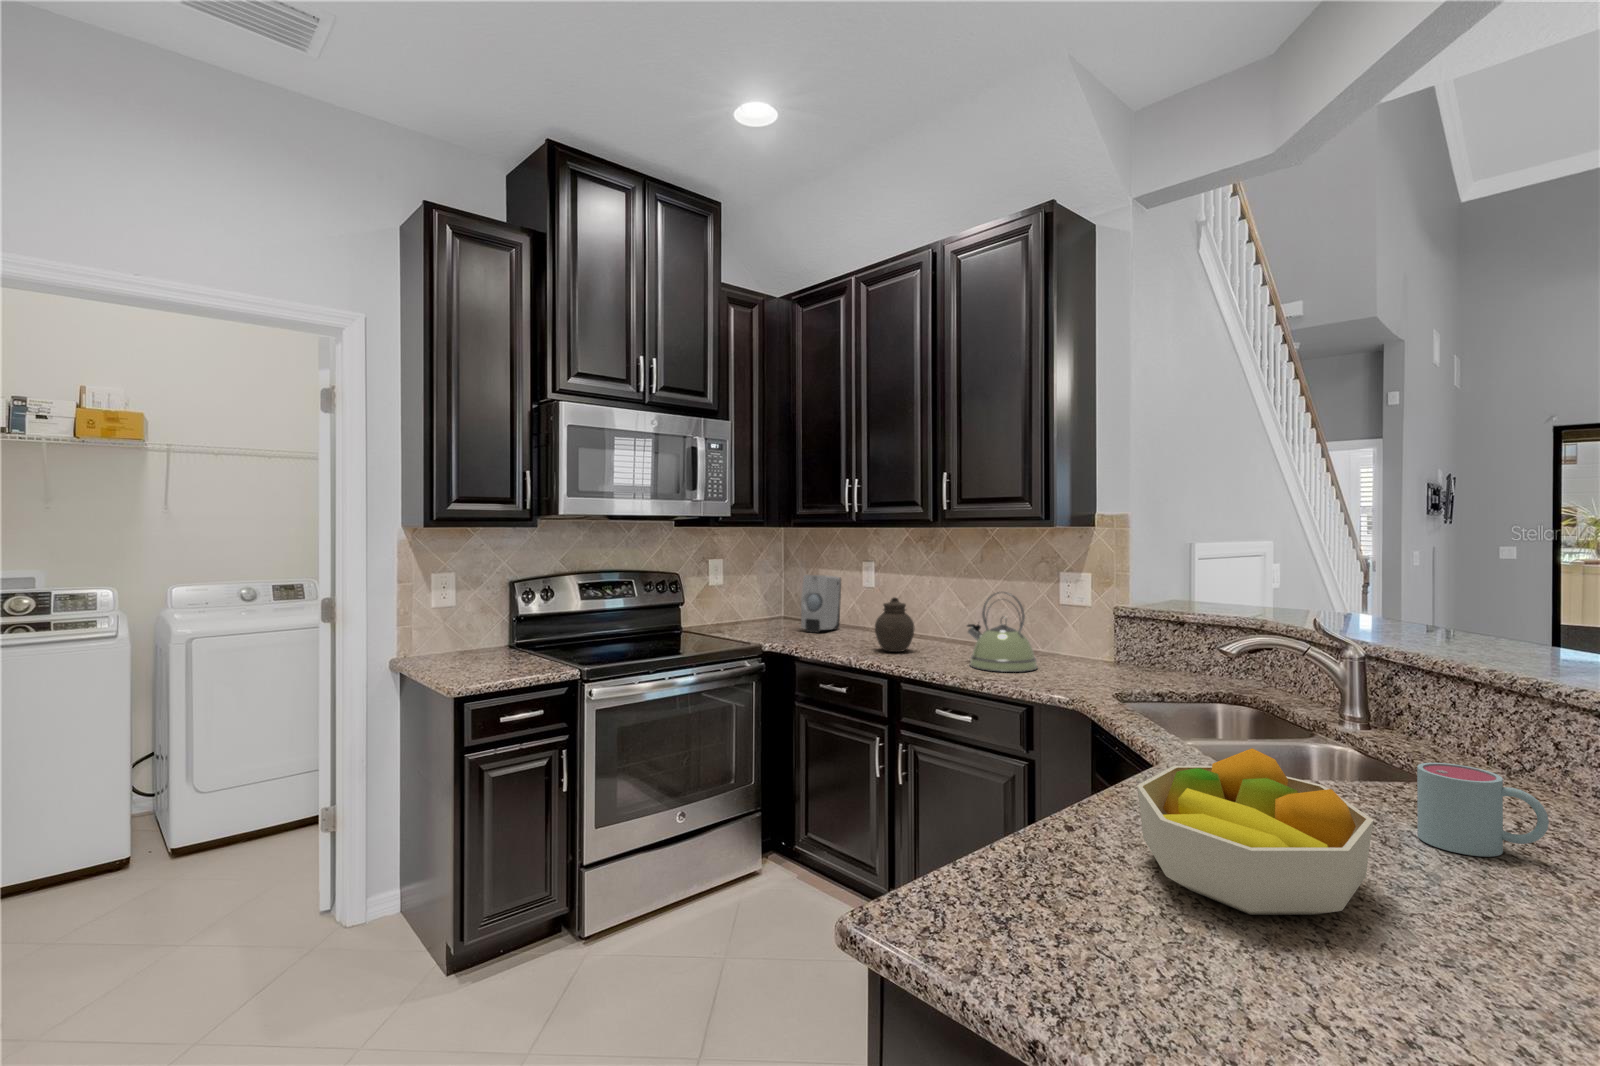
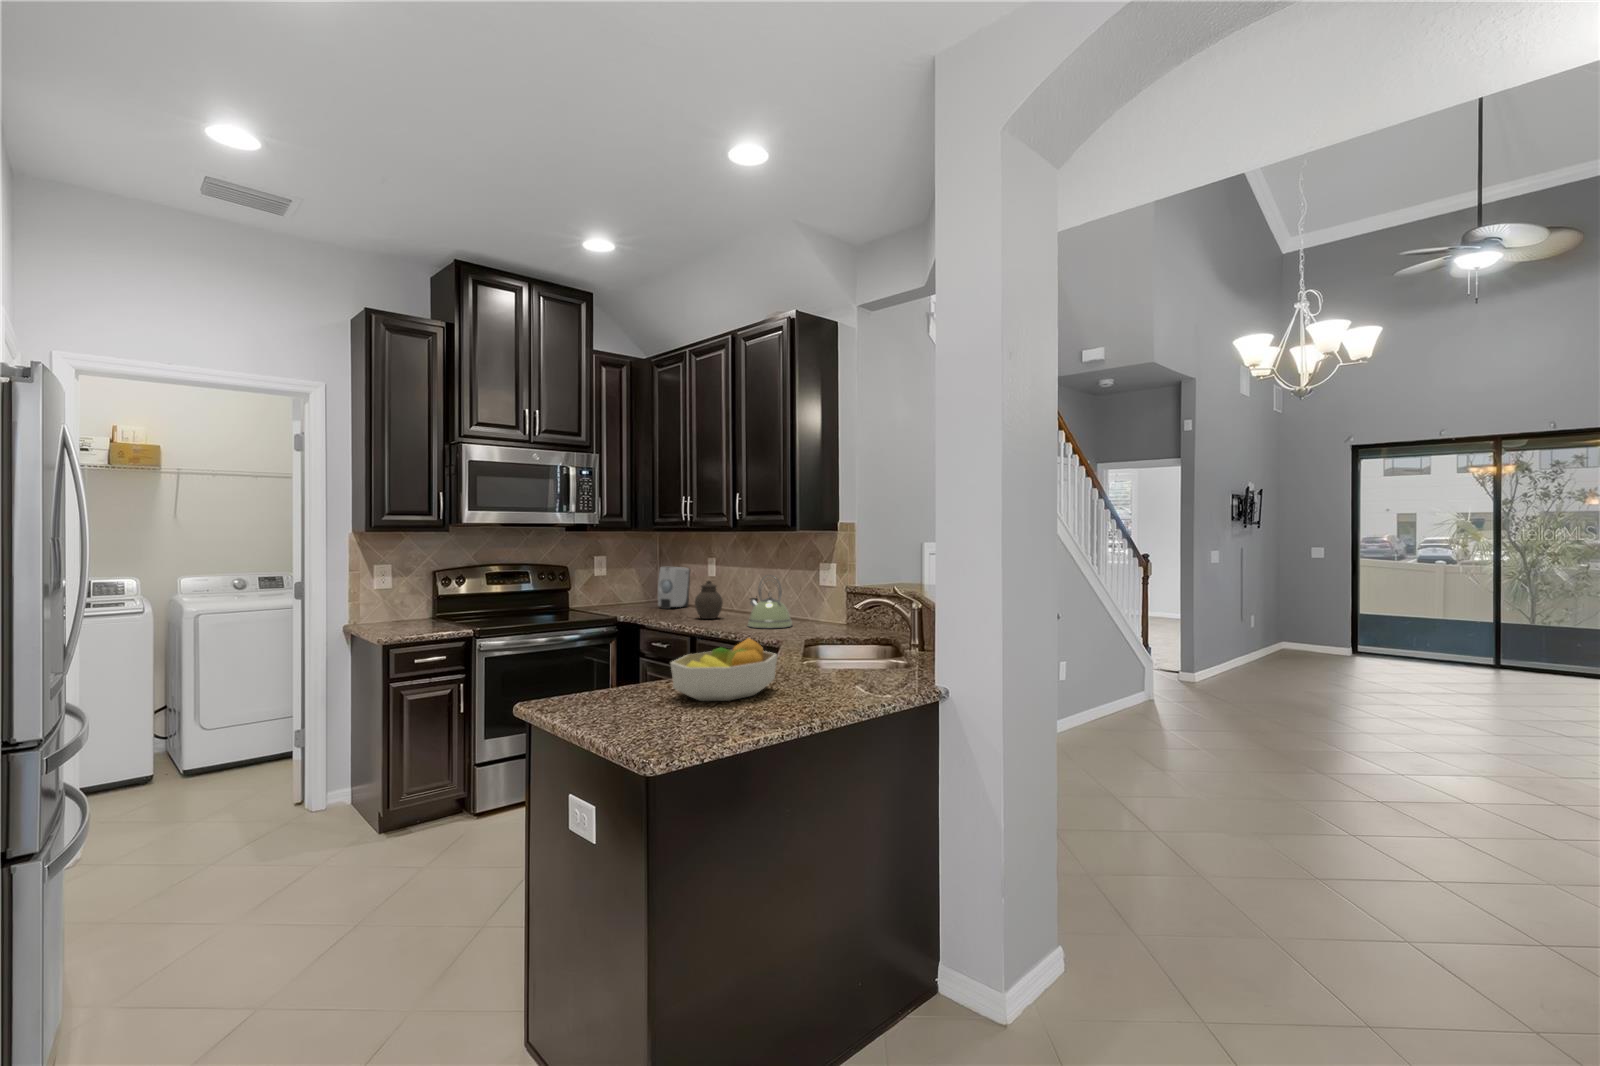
mug: present [1417,763,1549,857] -> none [839,647,879,688]

